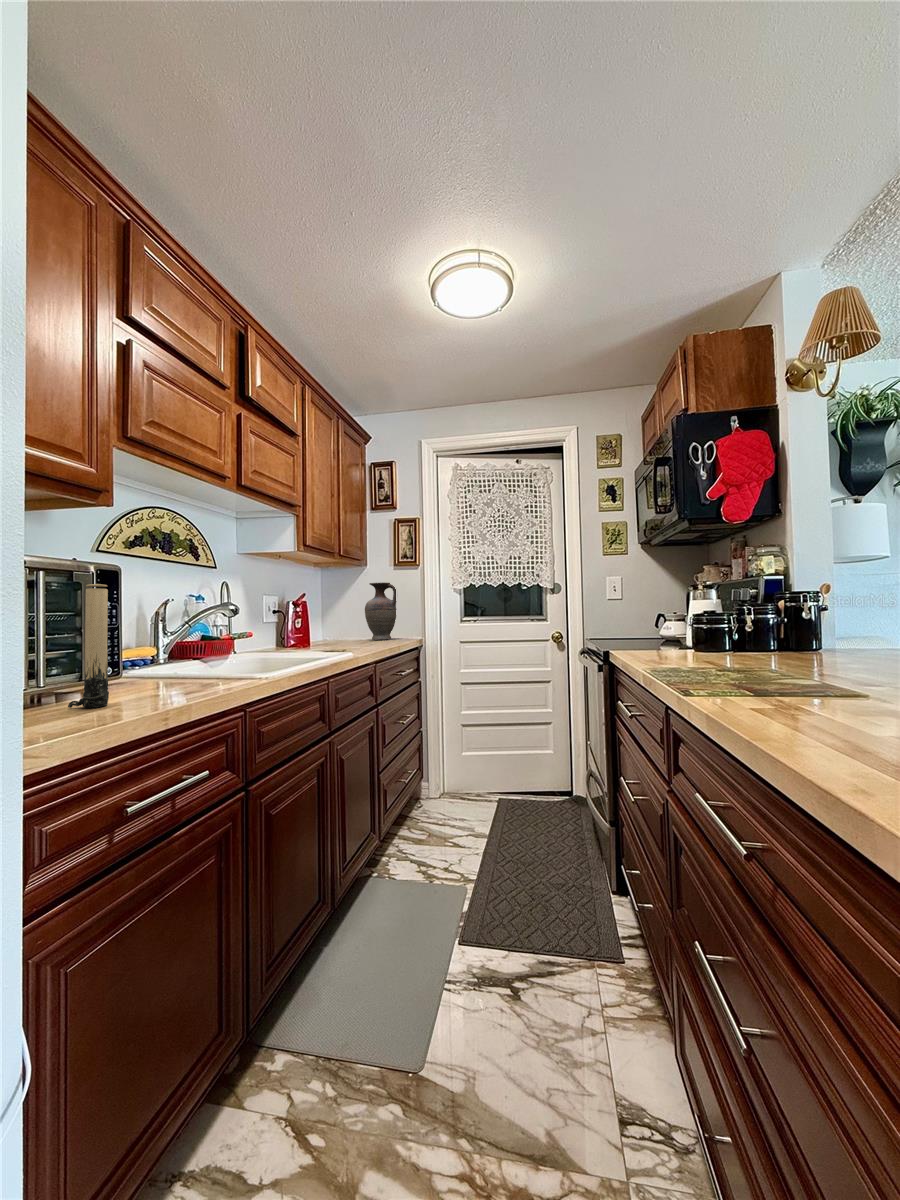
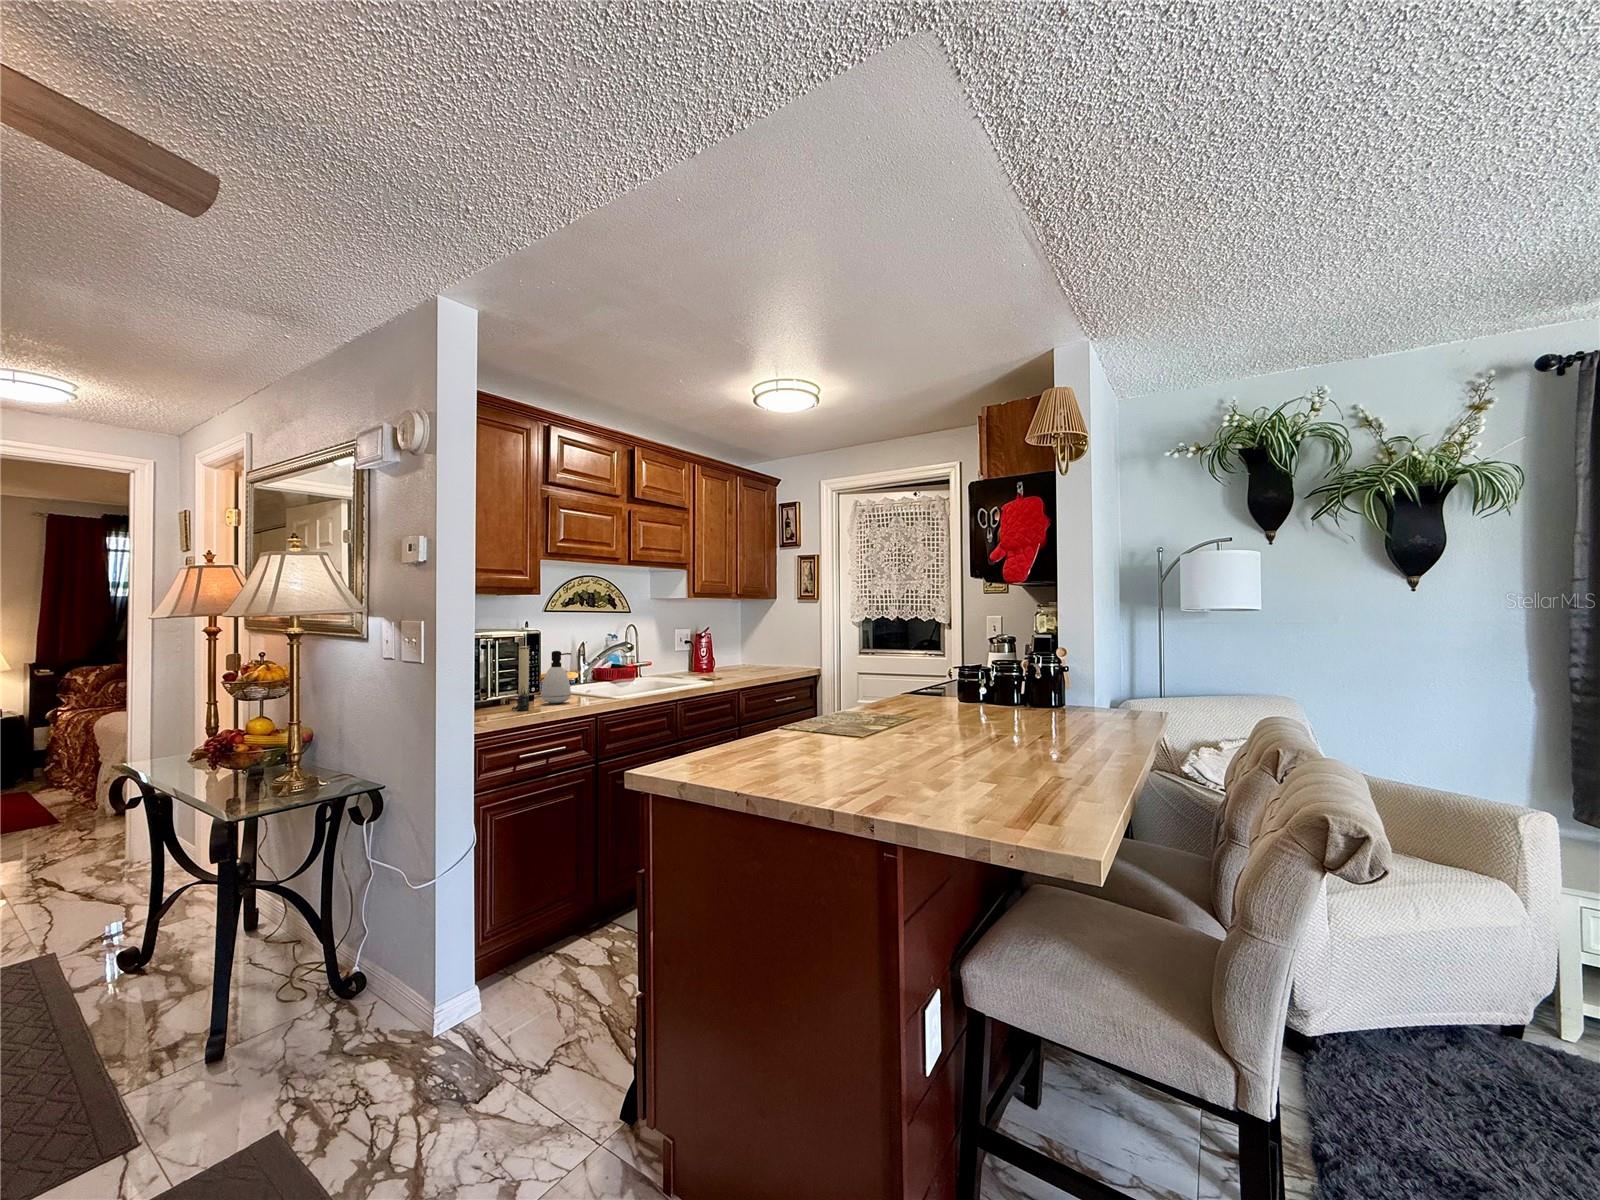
vase: present [365,582,397,640] -> none [774,615,804,669]
soap dispenser: none [120,601,178,690] -> present [541,651,571,703]

